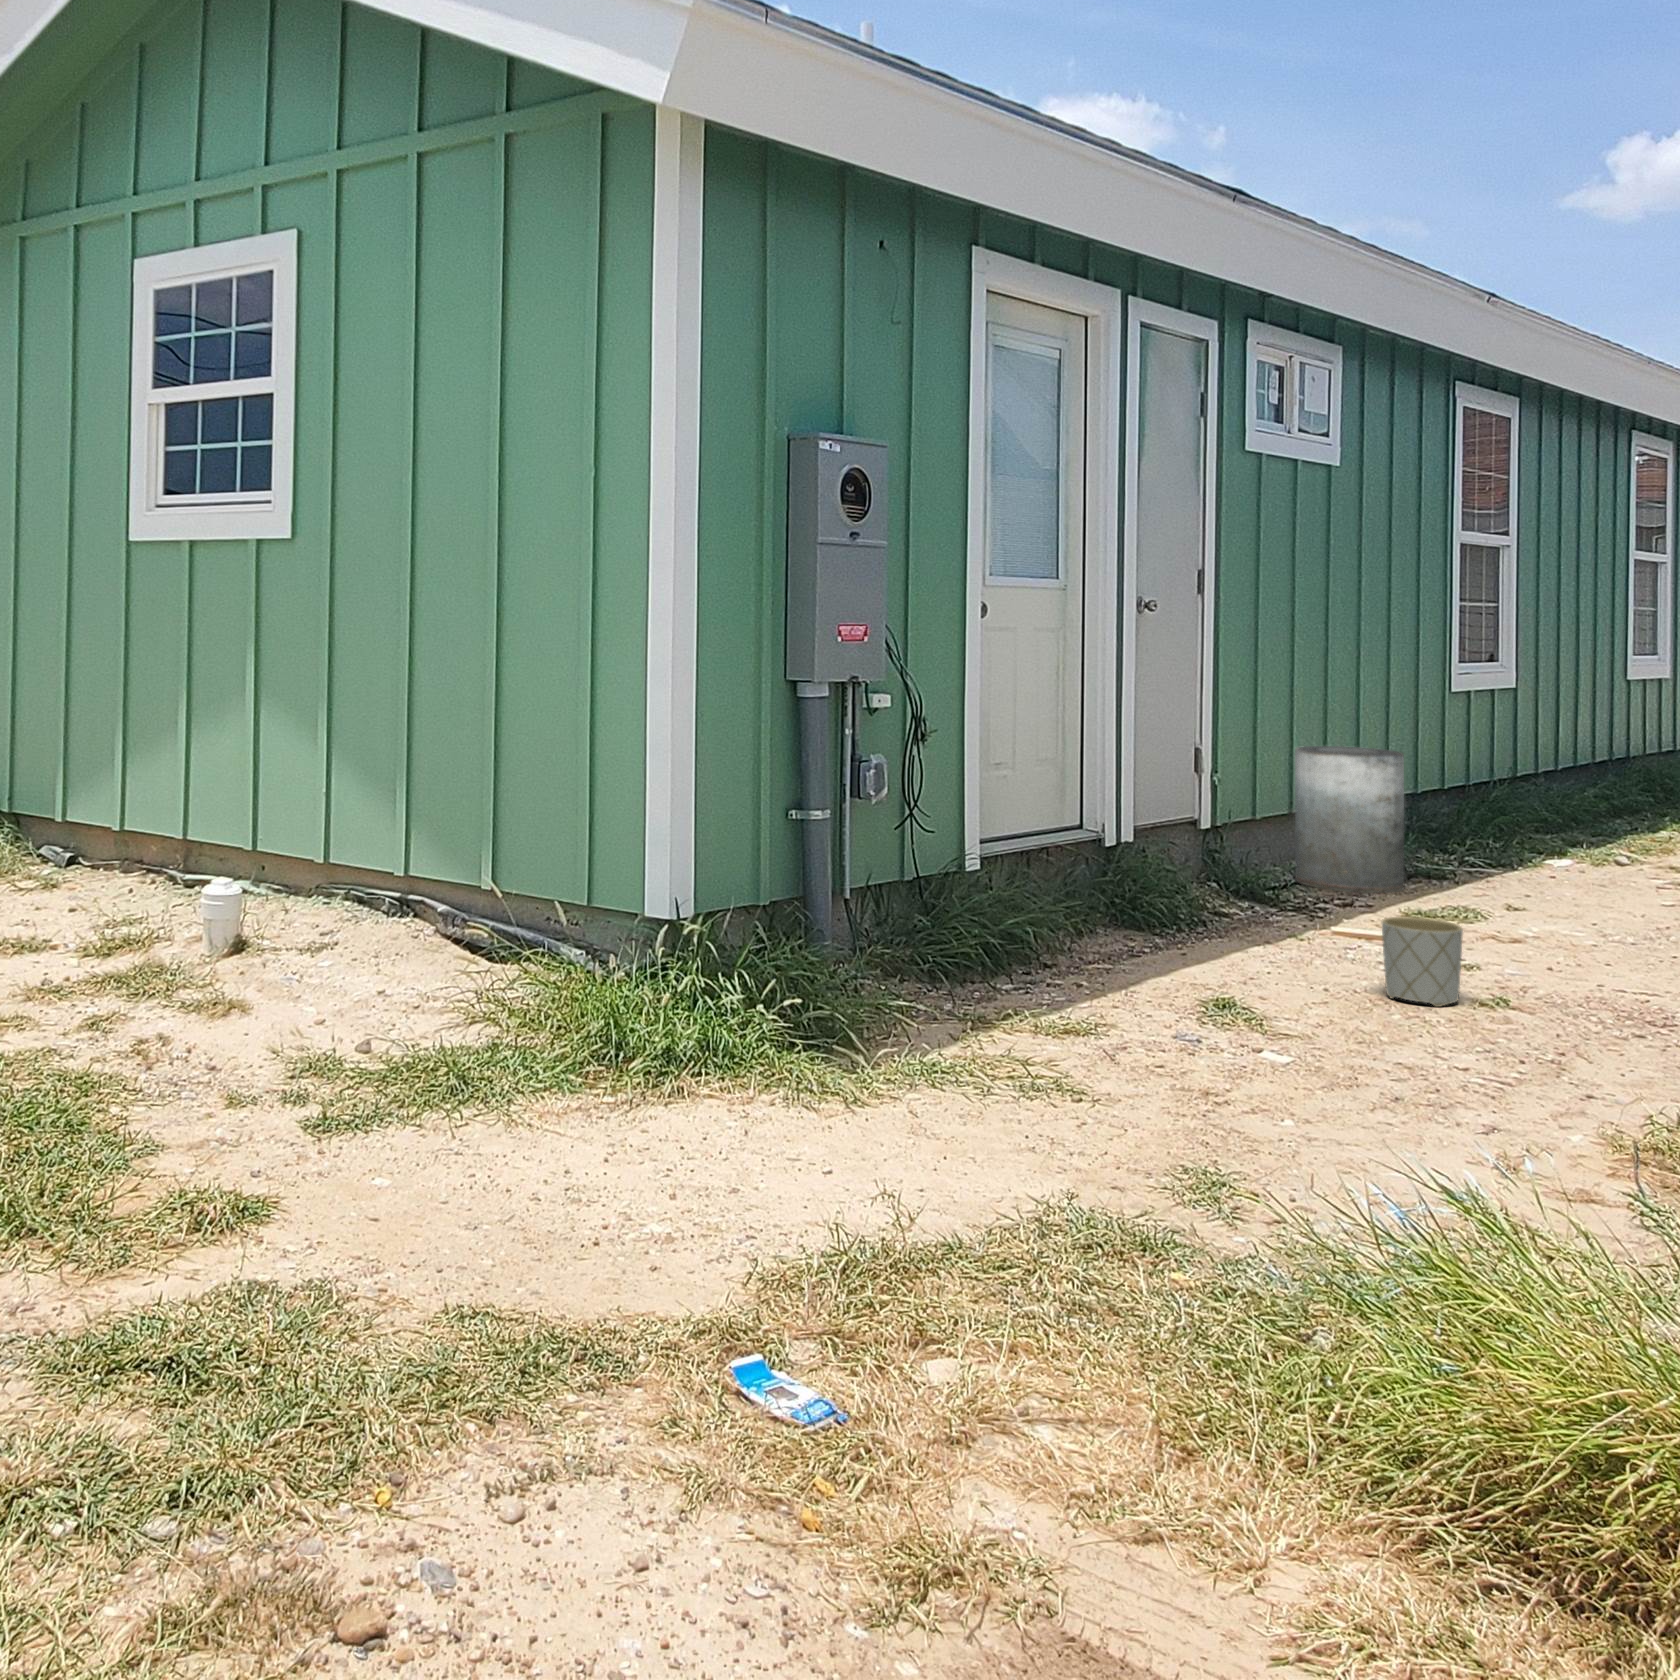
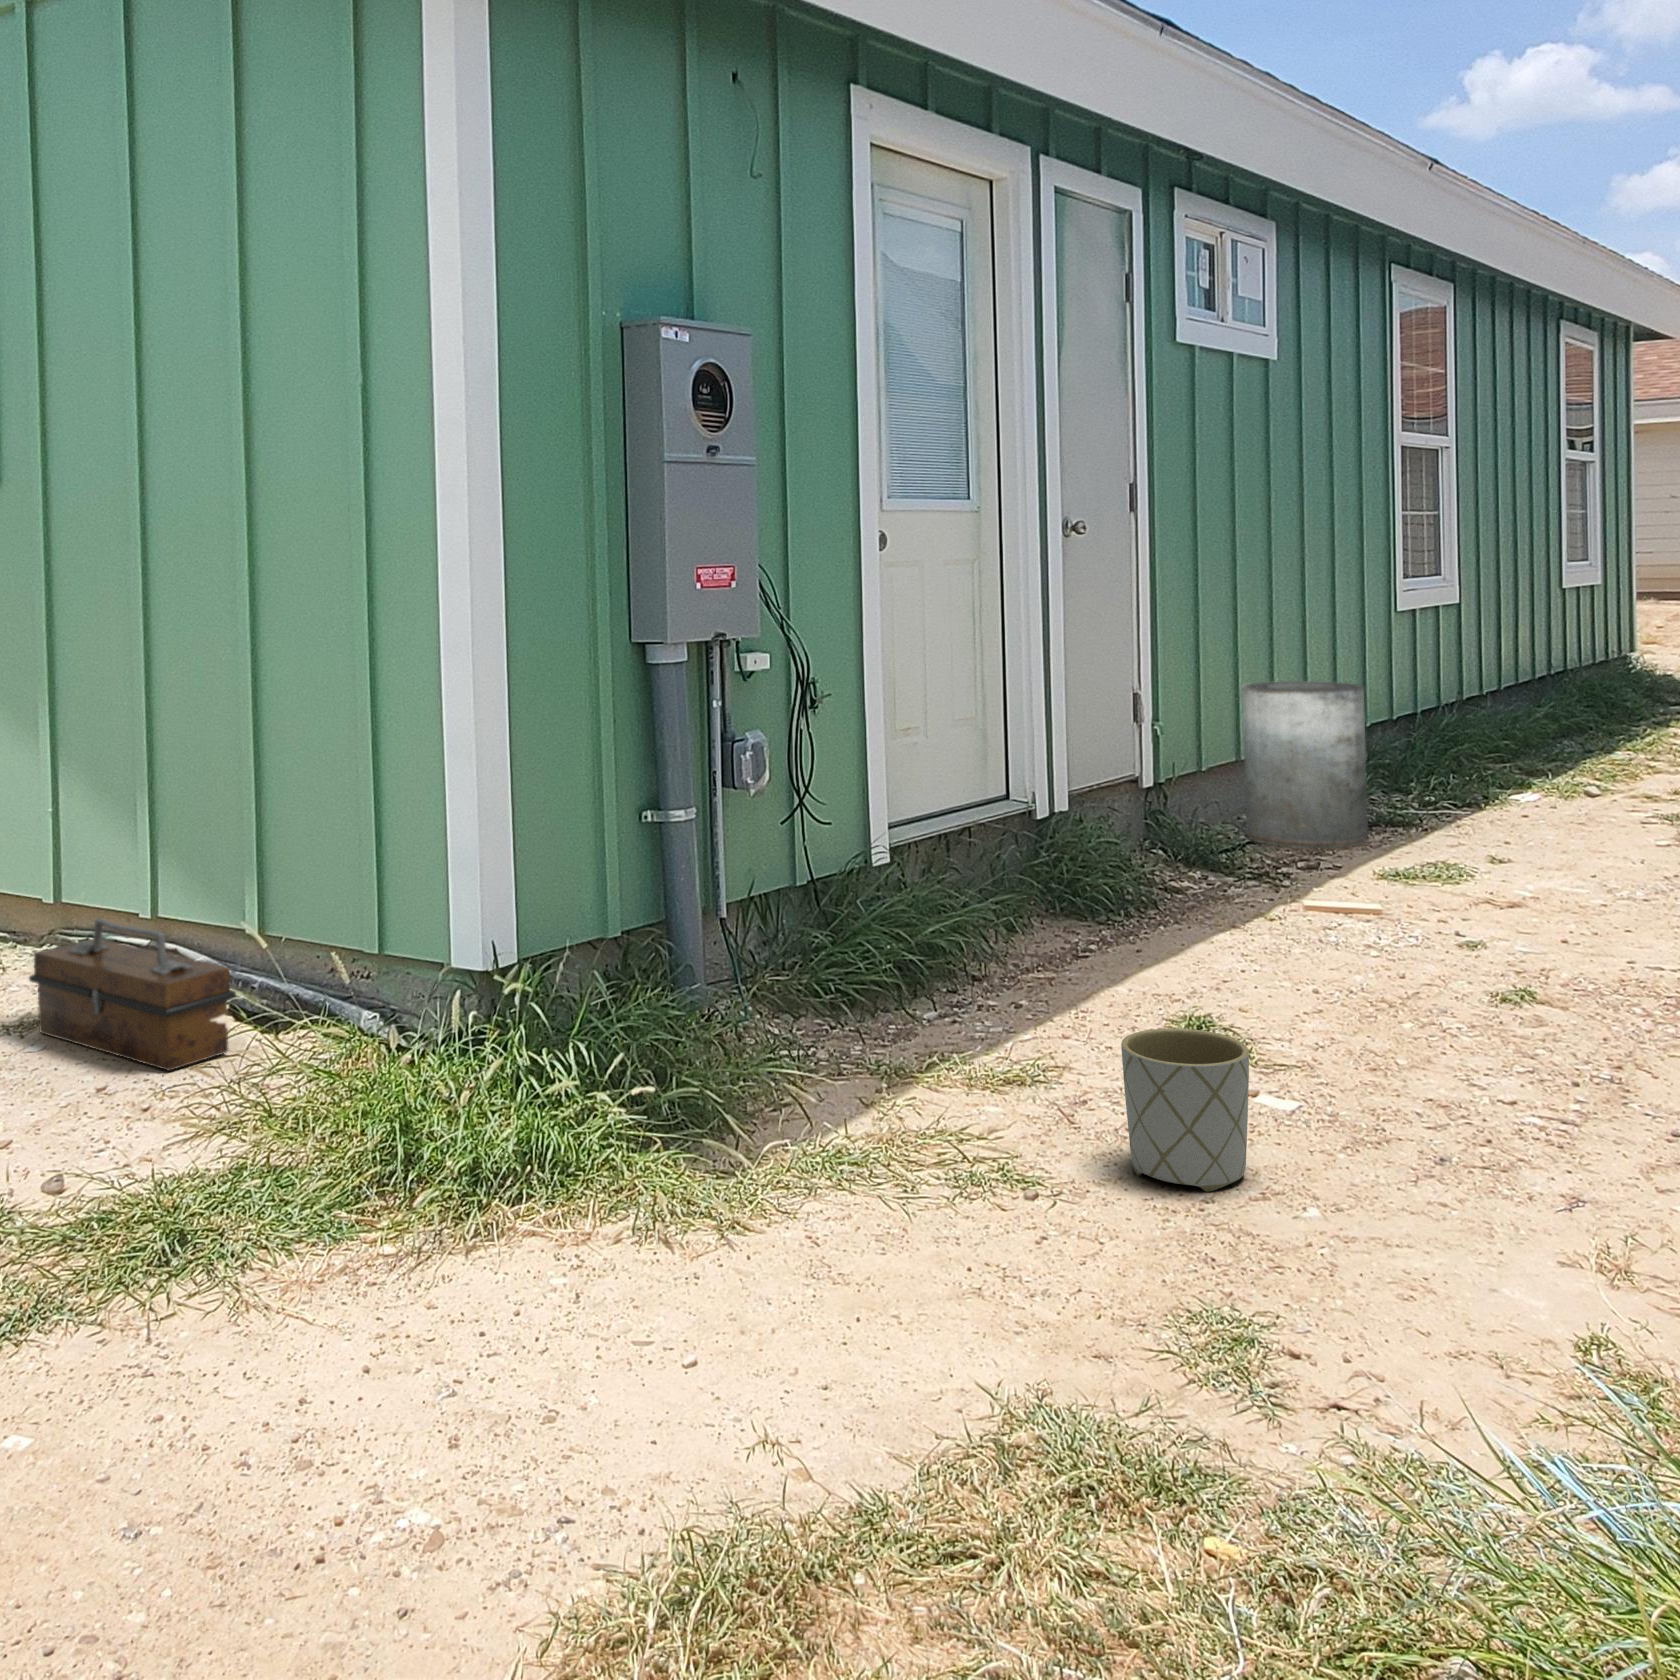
toolbox: none [314,870,474,984] -> present [29,919,236,1071]
planter: present [1382,917,1463,1007] -> present [1121,1028,1249,1192]

